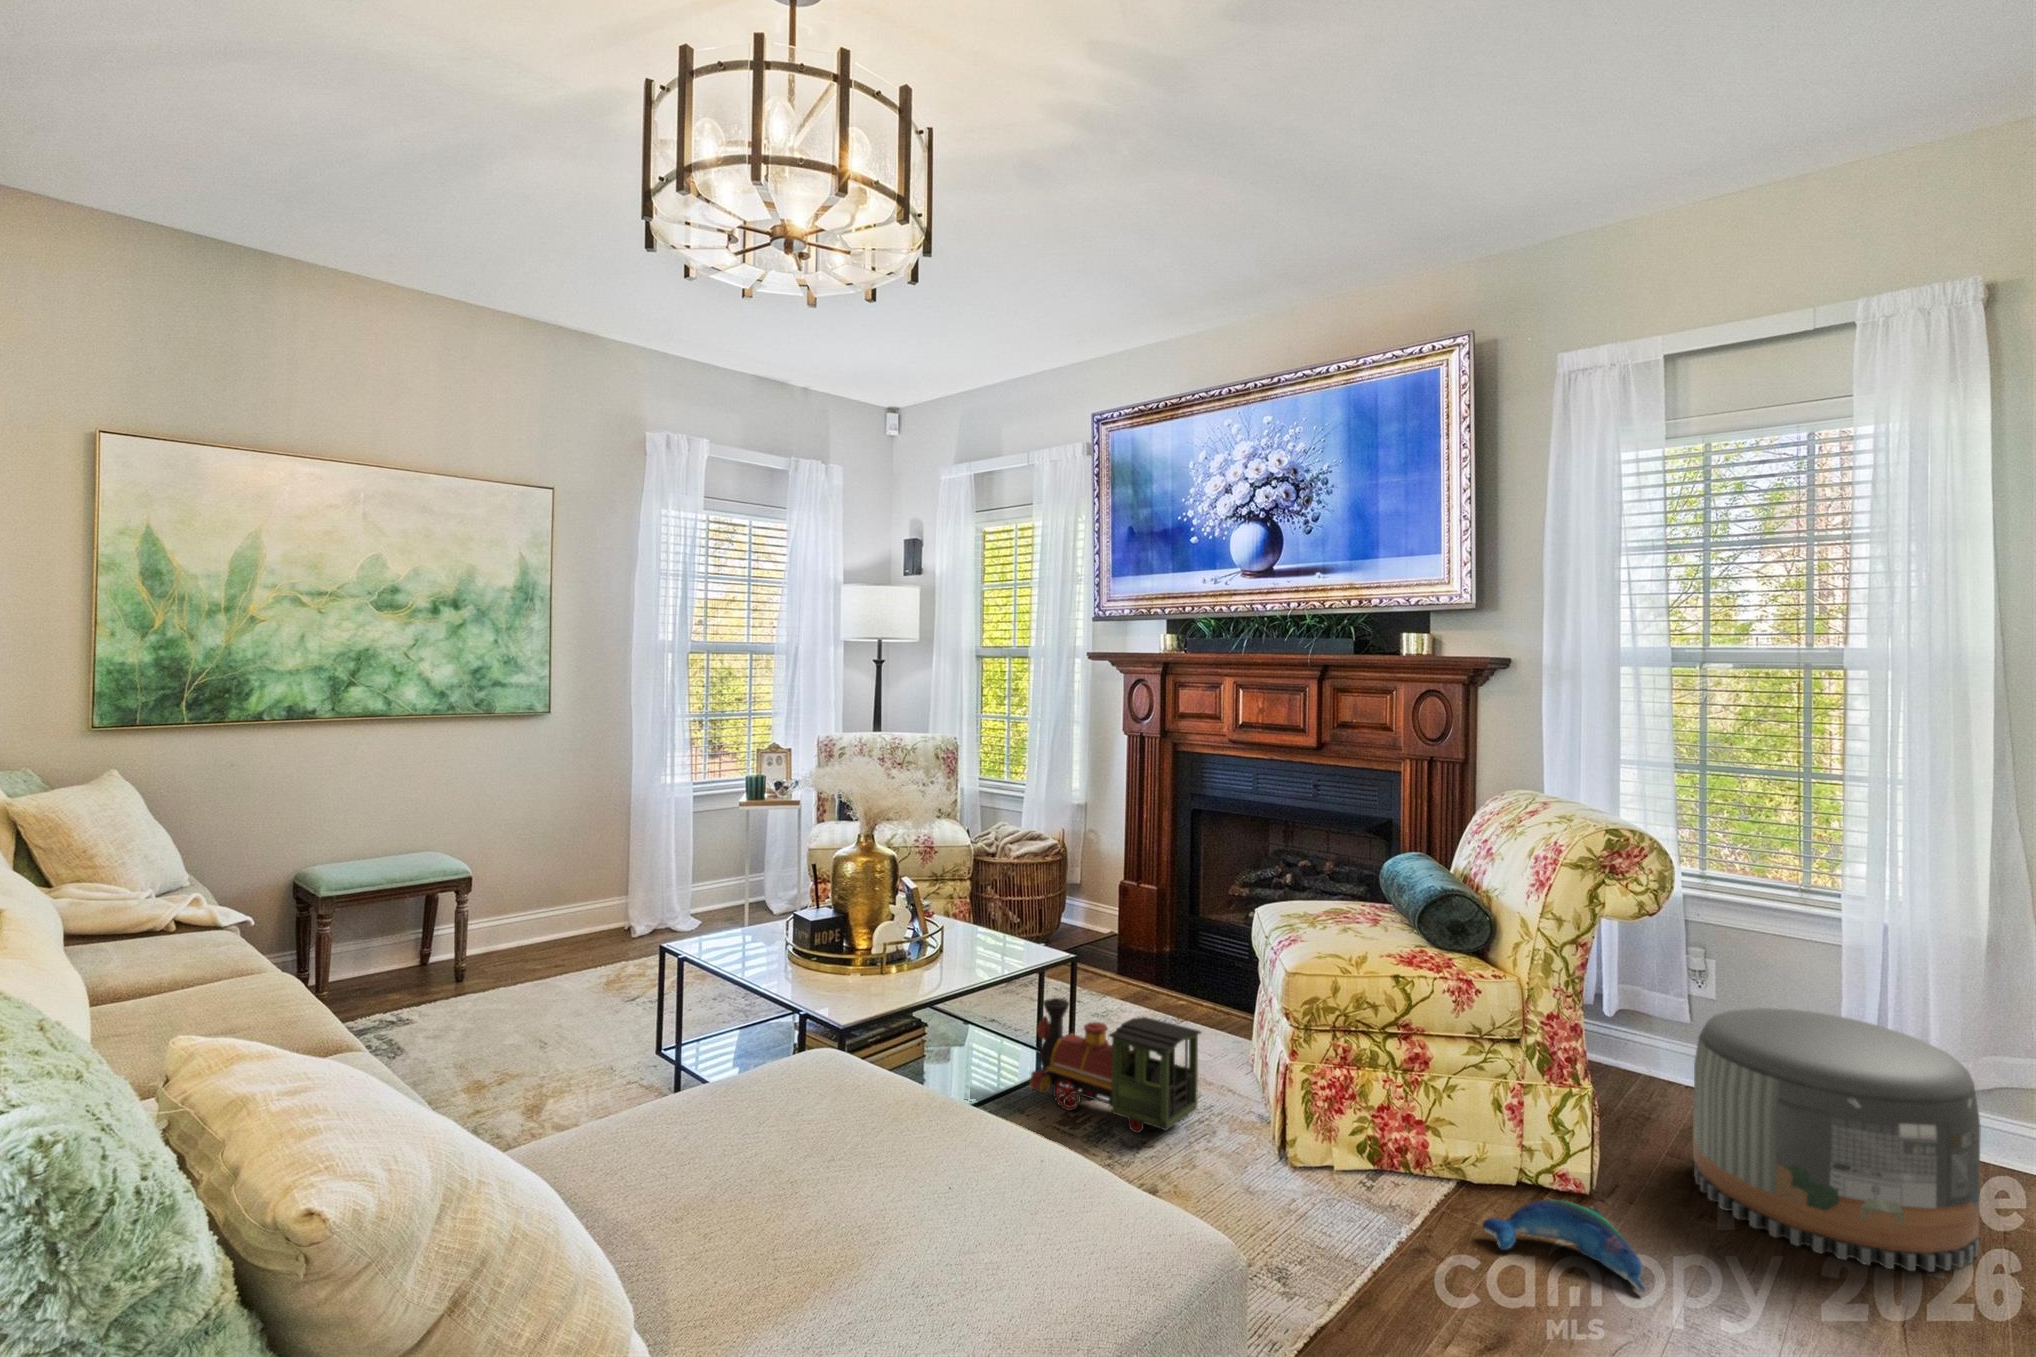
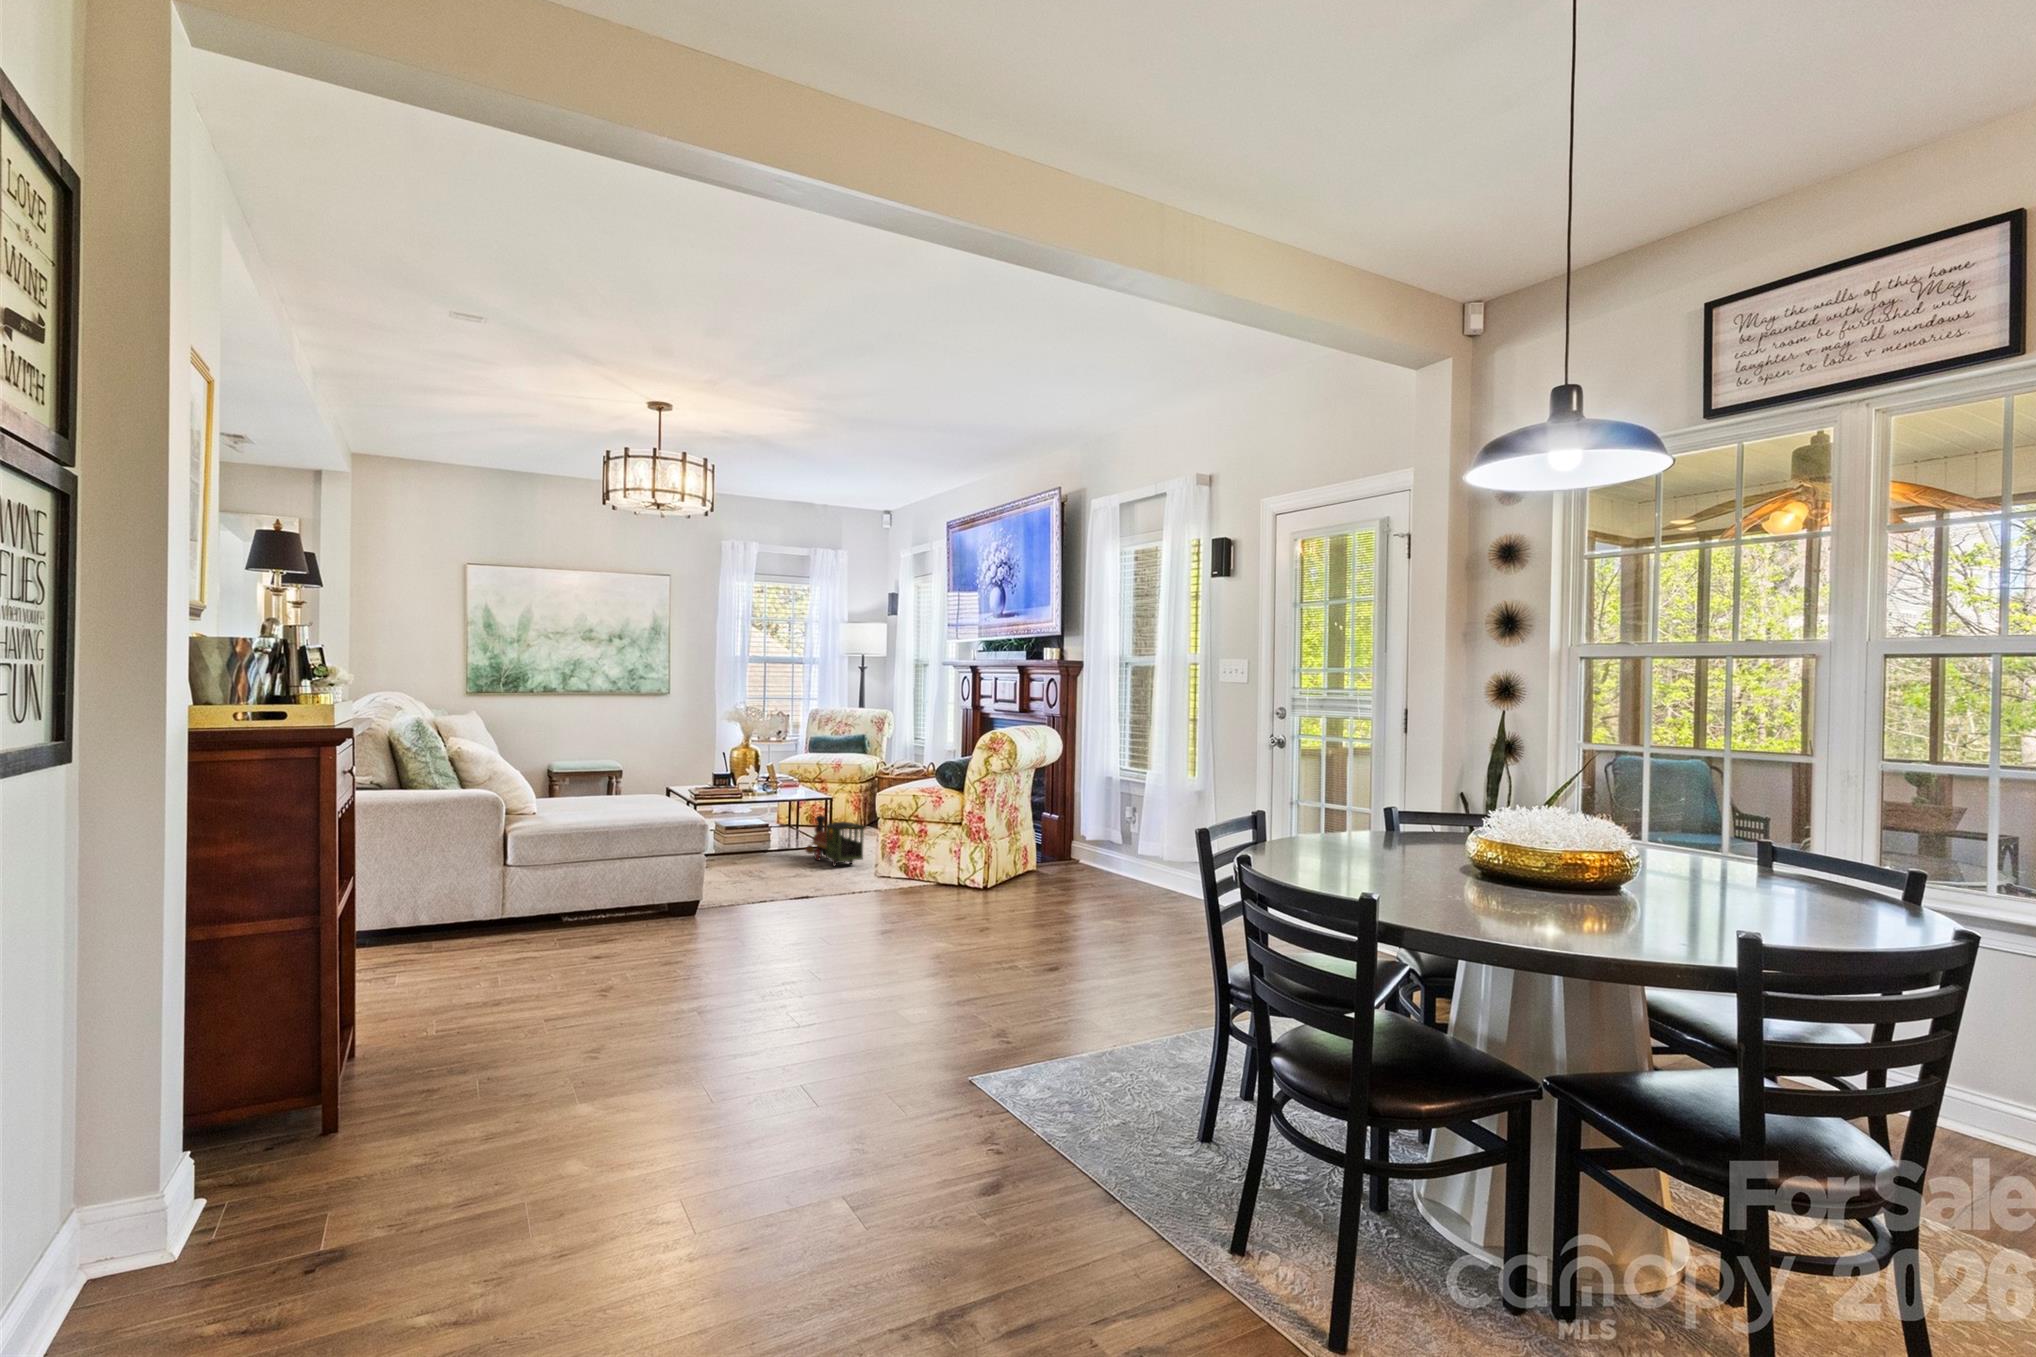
pouf: present [1693,1008,1980,1271] -> none [1023,818,1116,905]
plush toy: present [1482,1200,1644,1291] -> none [912,876,953,899]

